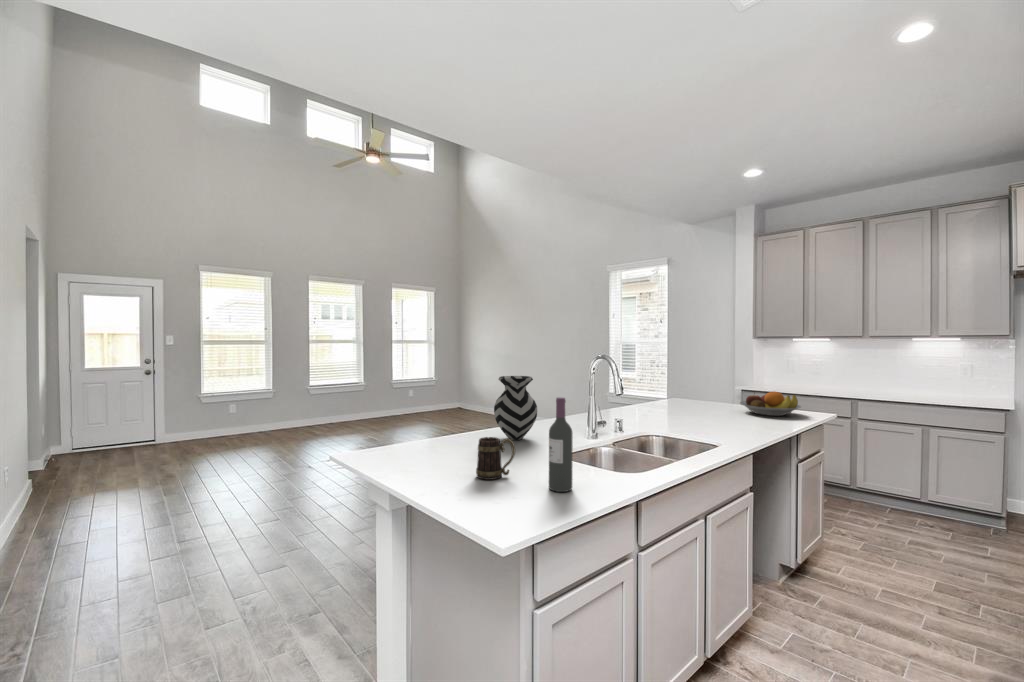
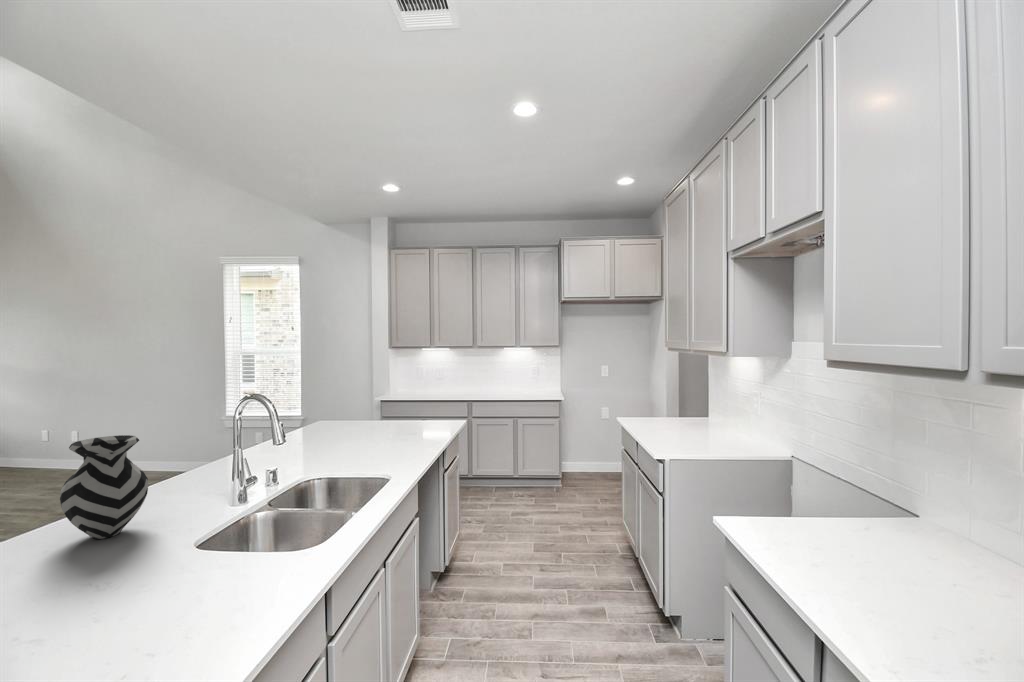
fruit bowl: present [740,391,801,416] -> none [391,407,444,431]
wine bottle: present [549,397,573,492] -> none [198,482,238,623]
mug: present [476,437,515,480] -> none [42,561,128,648]

